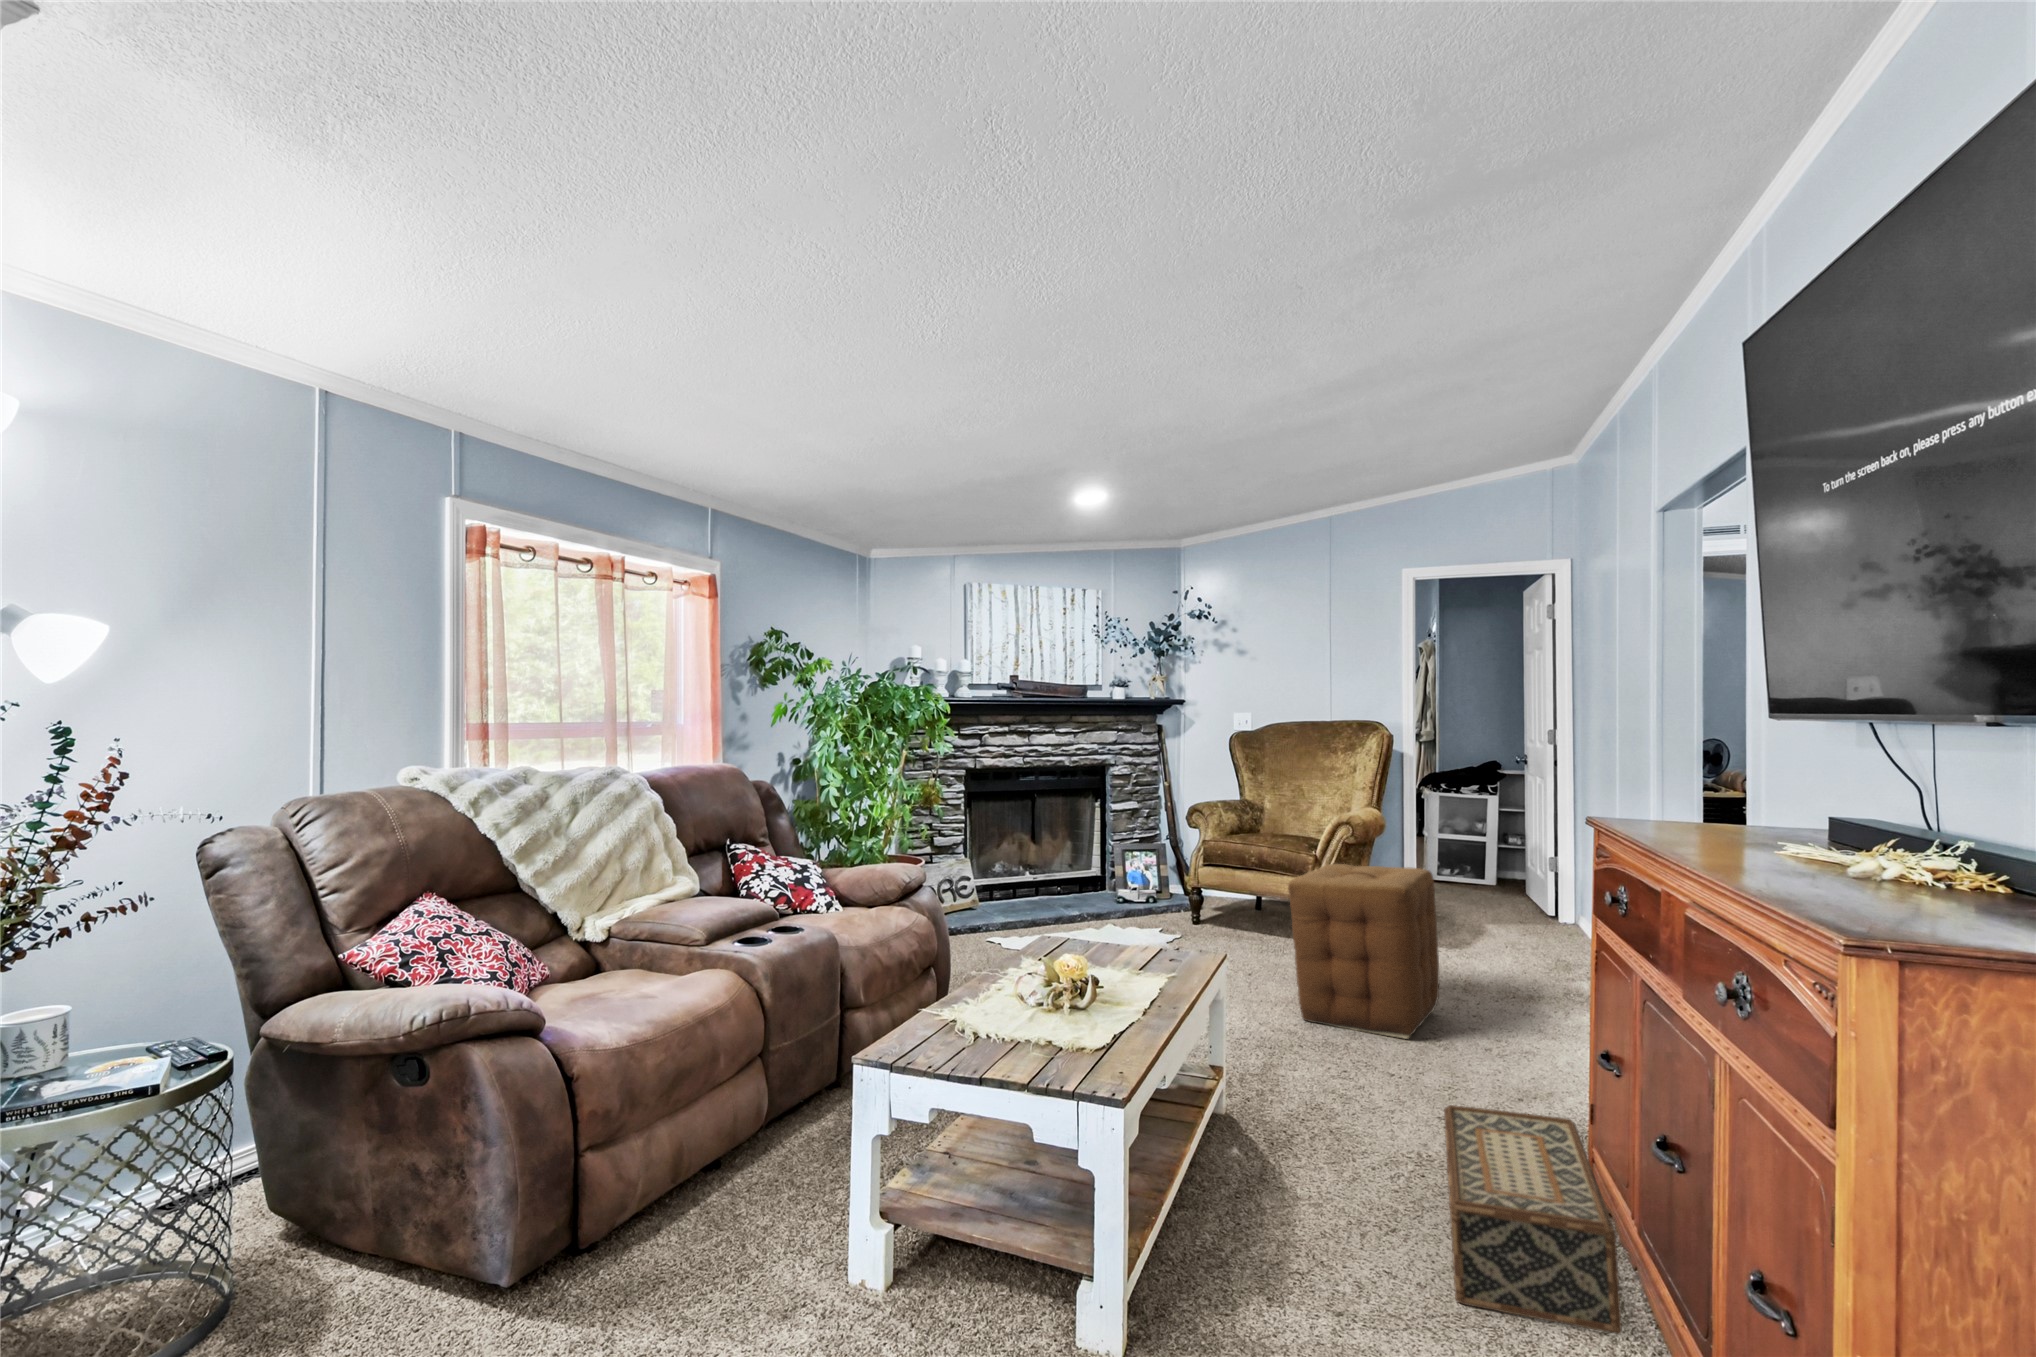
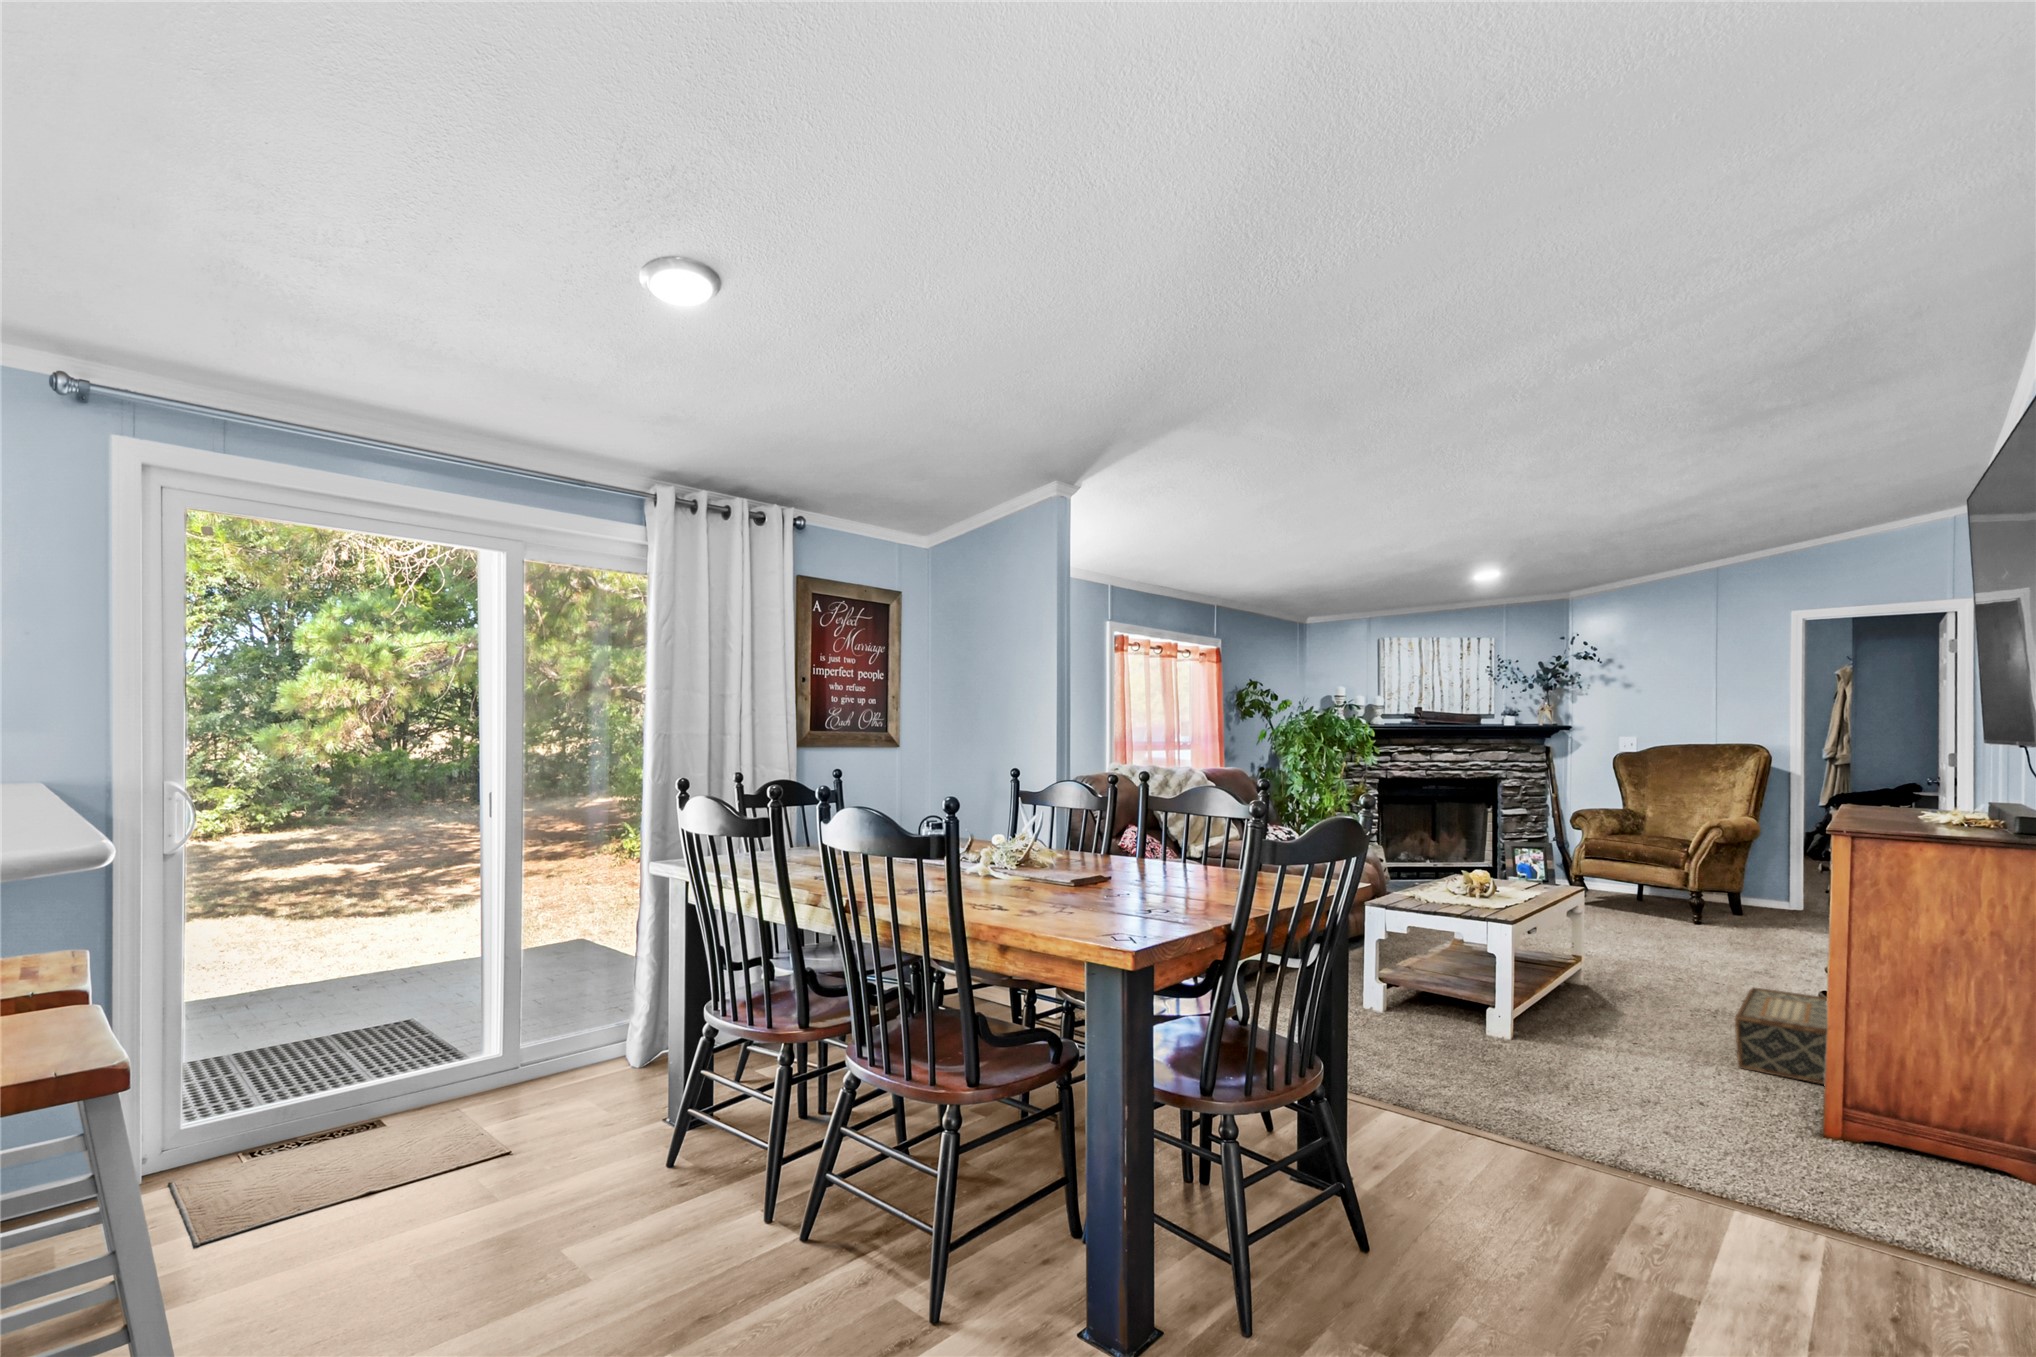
ottoman: present [1288,864,1439,1039] -> none [1655,856,1784,977]

